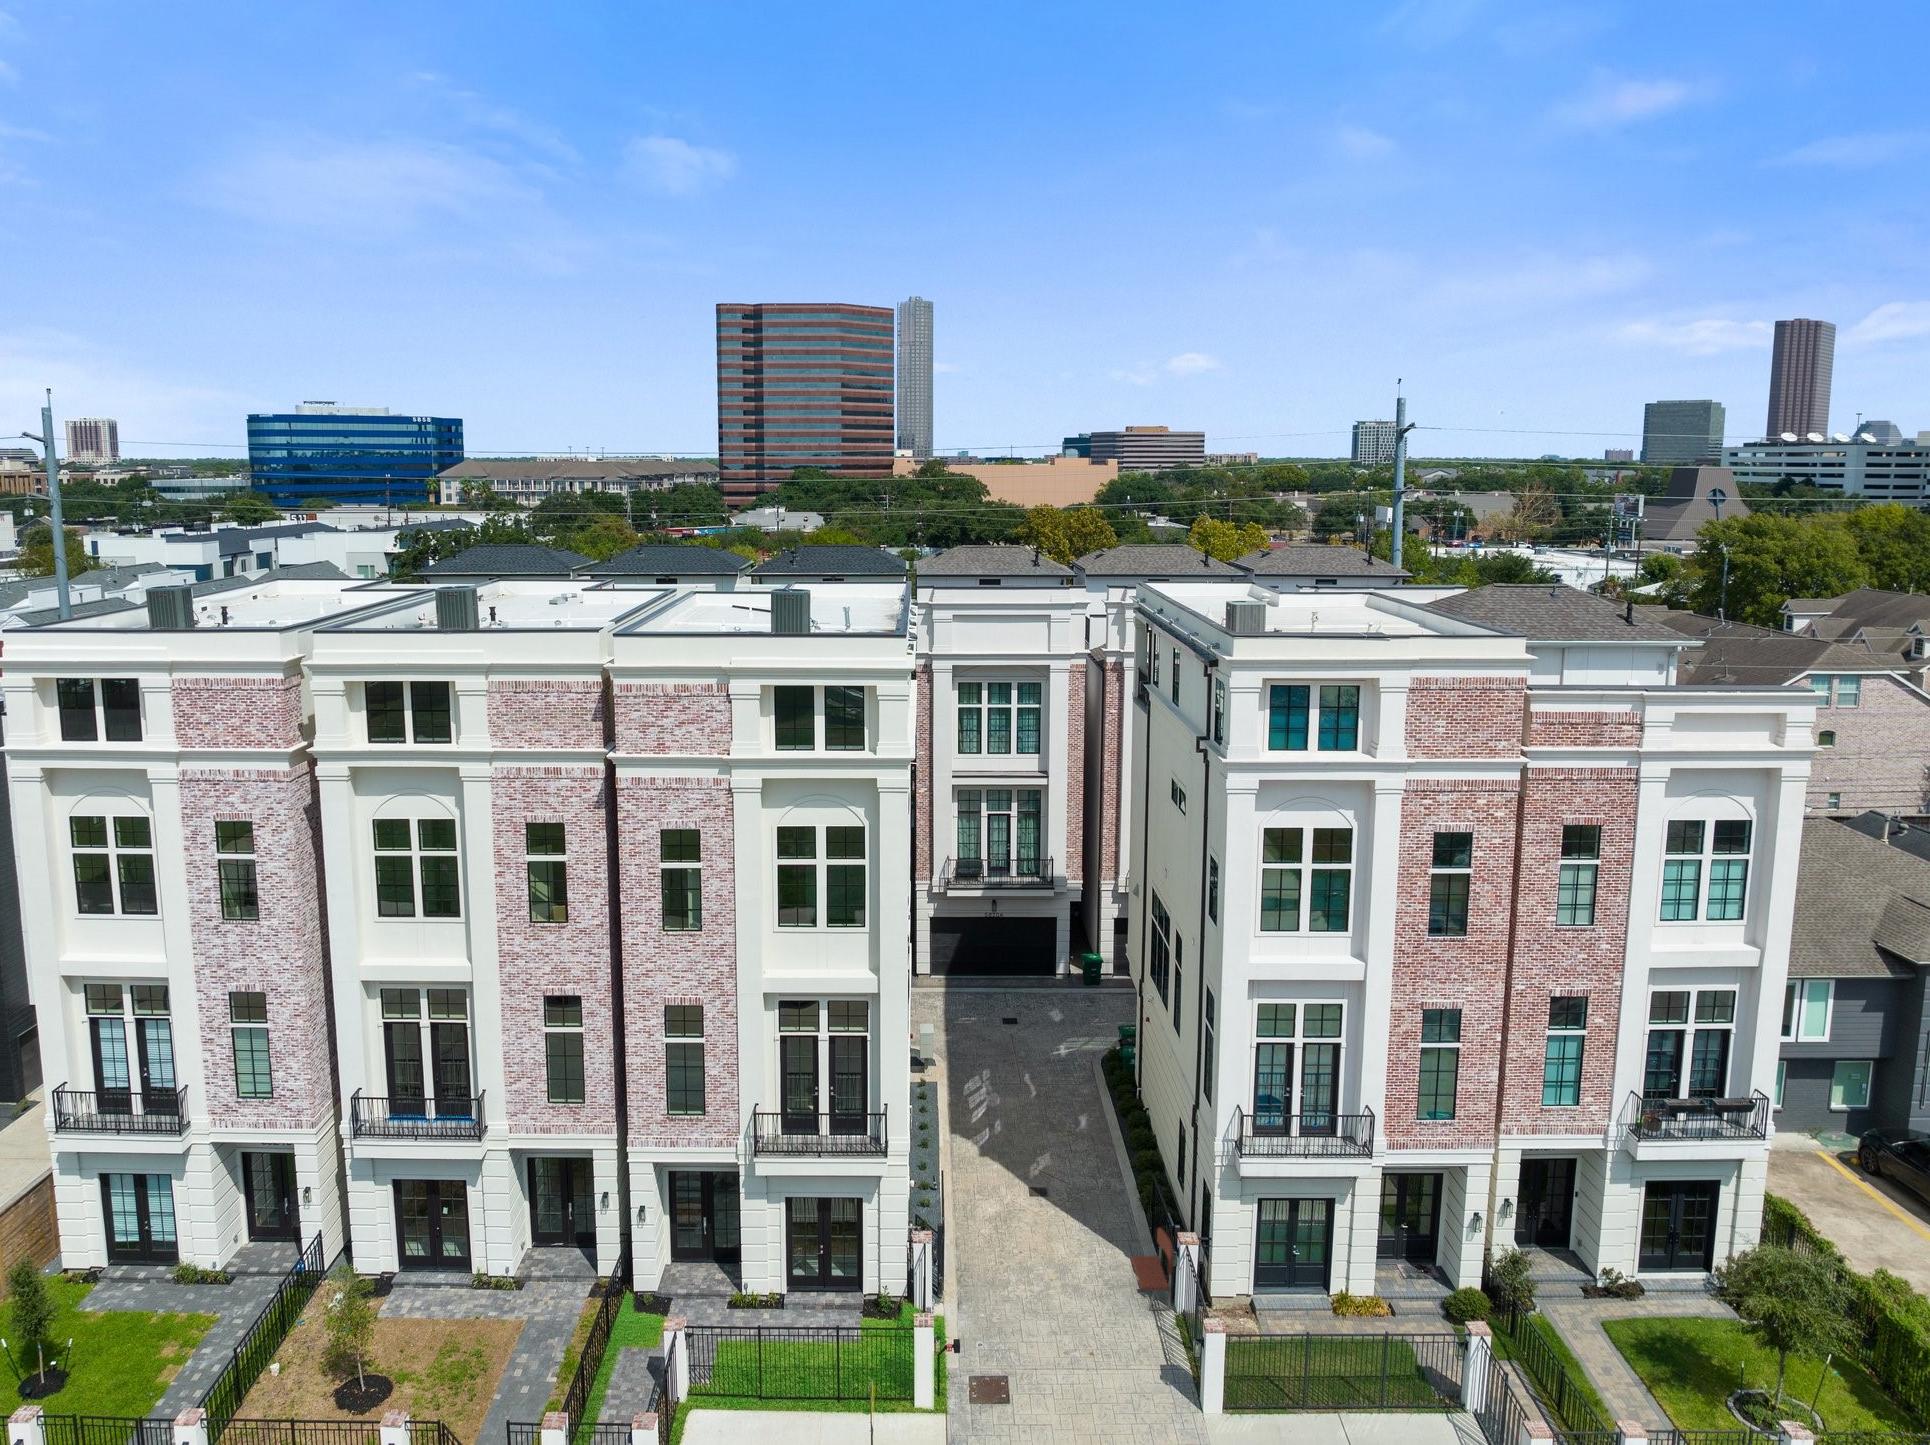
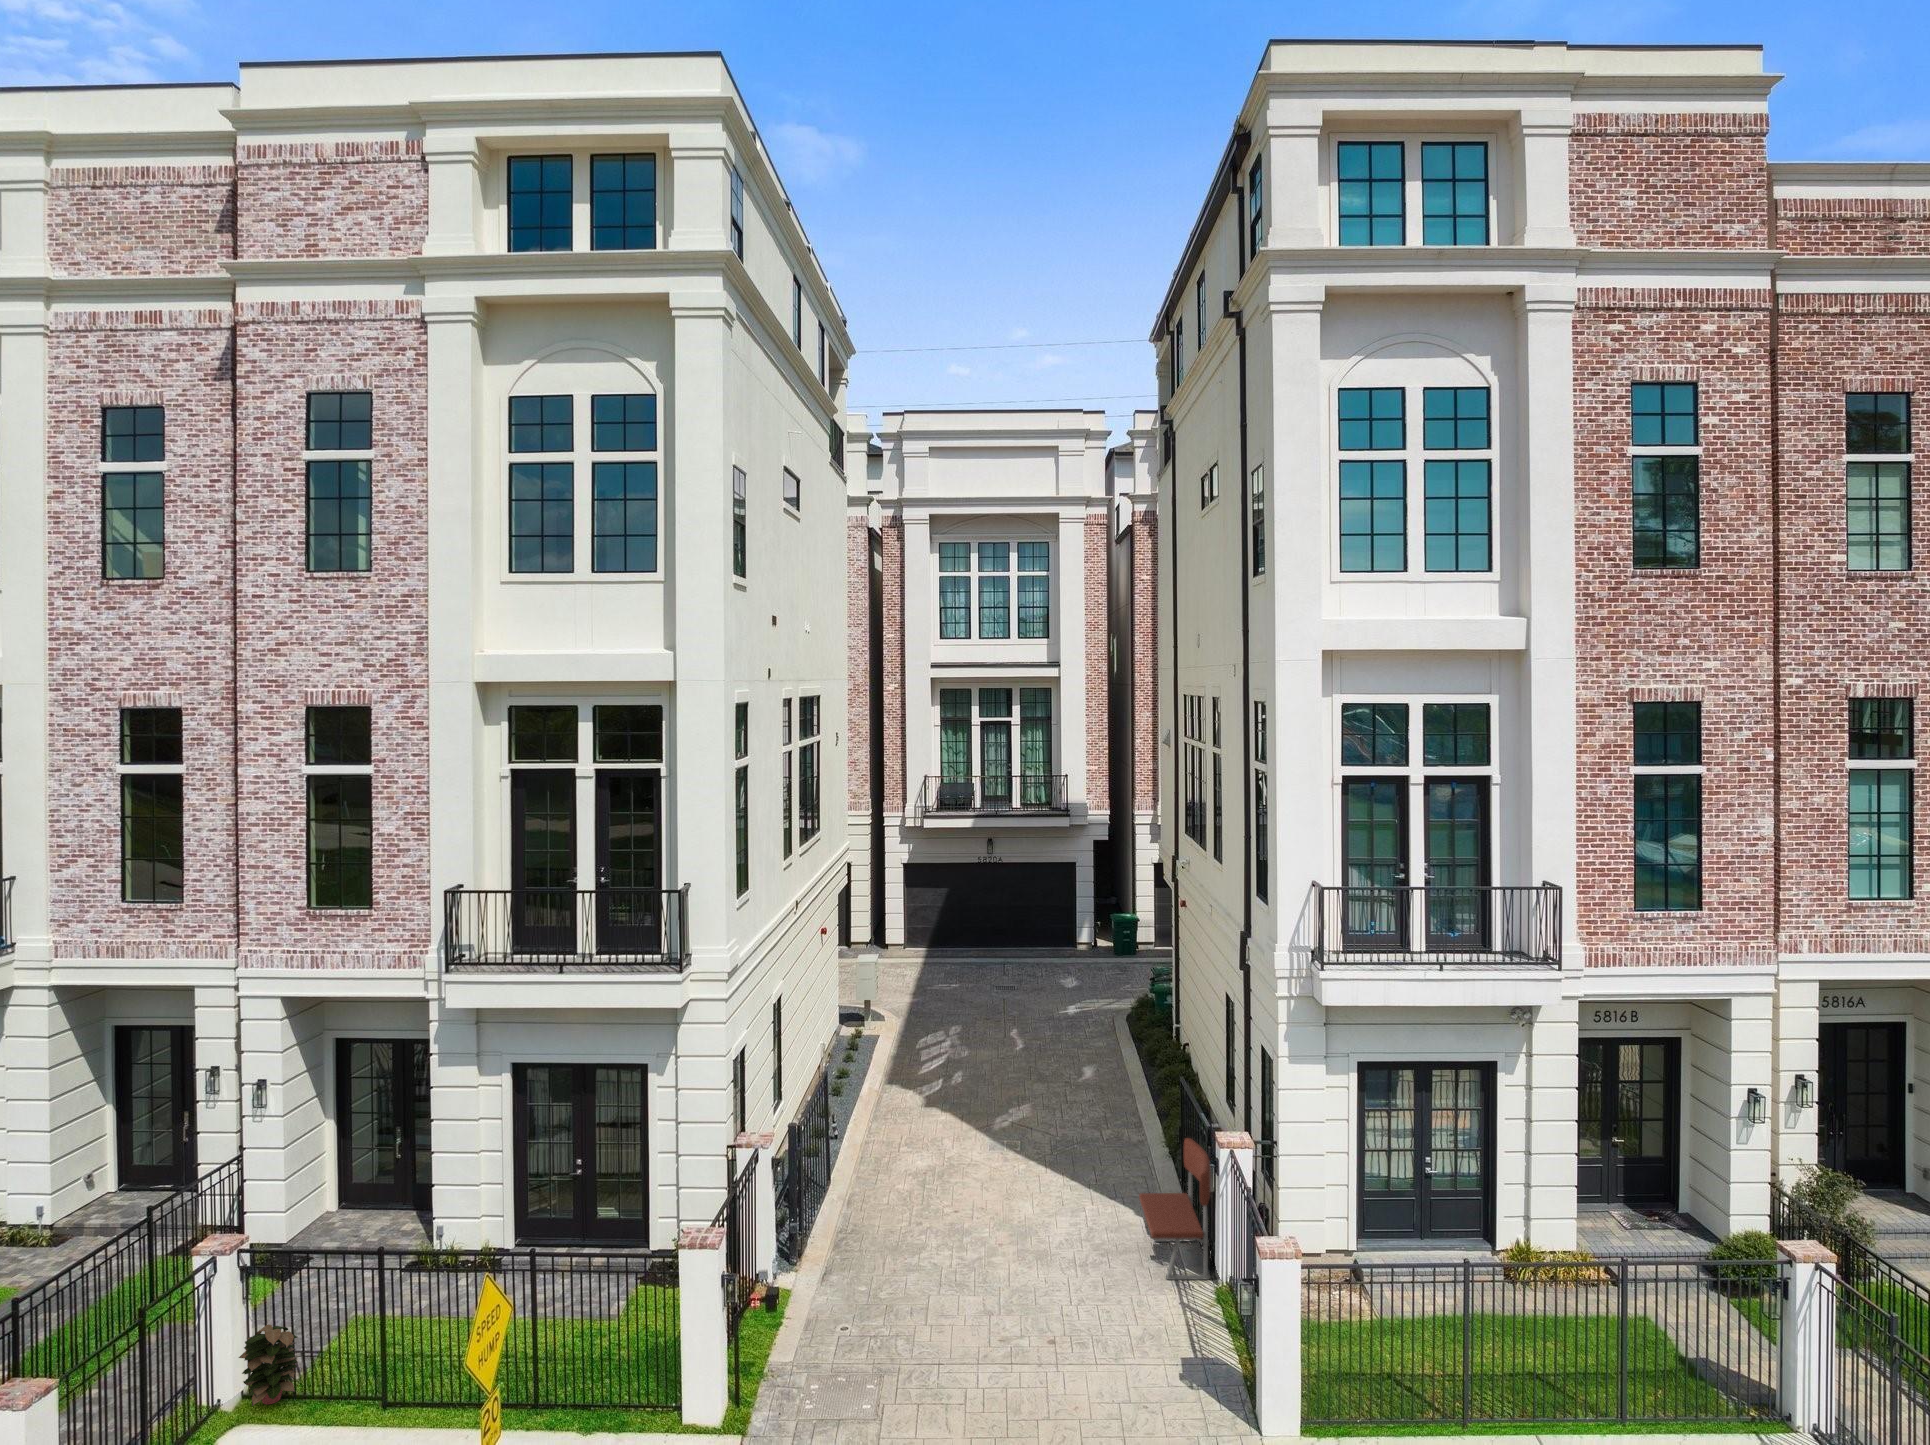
decorative plant: none [699,1357,726,1397] -> present [239,1324,297,1406]

